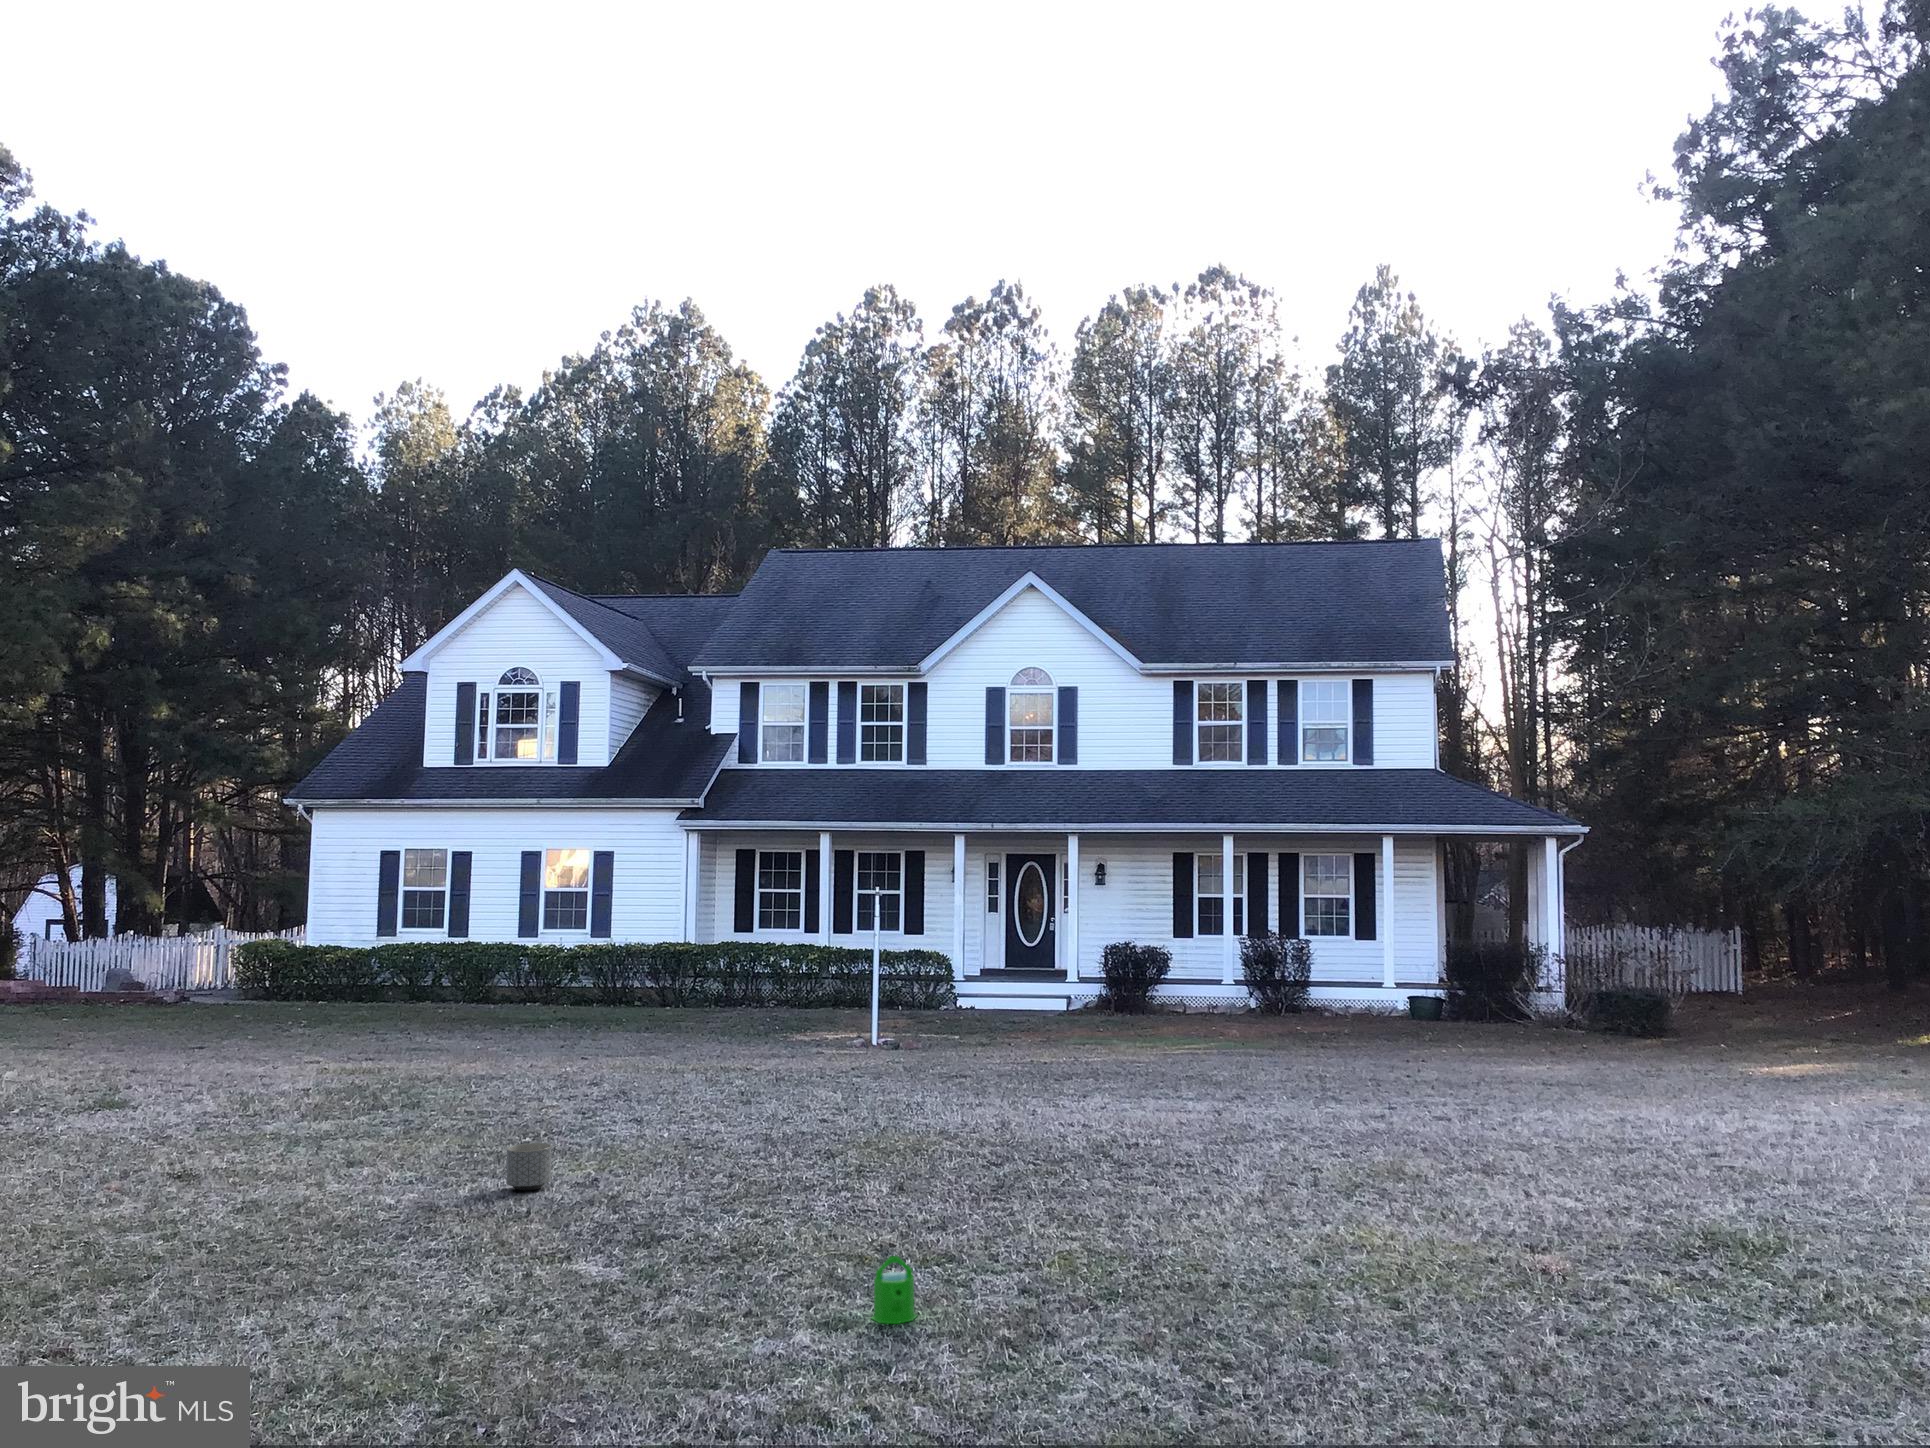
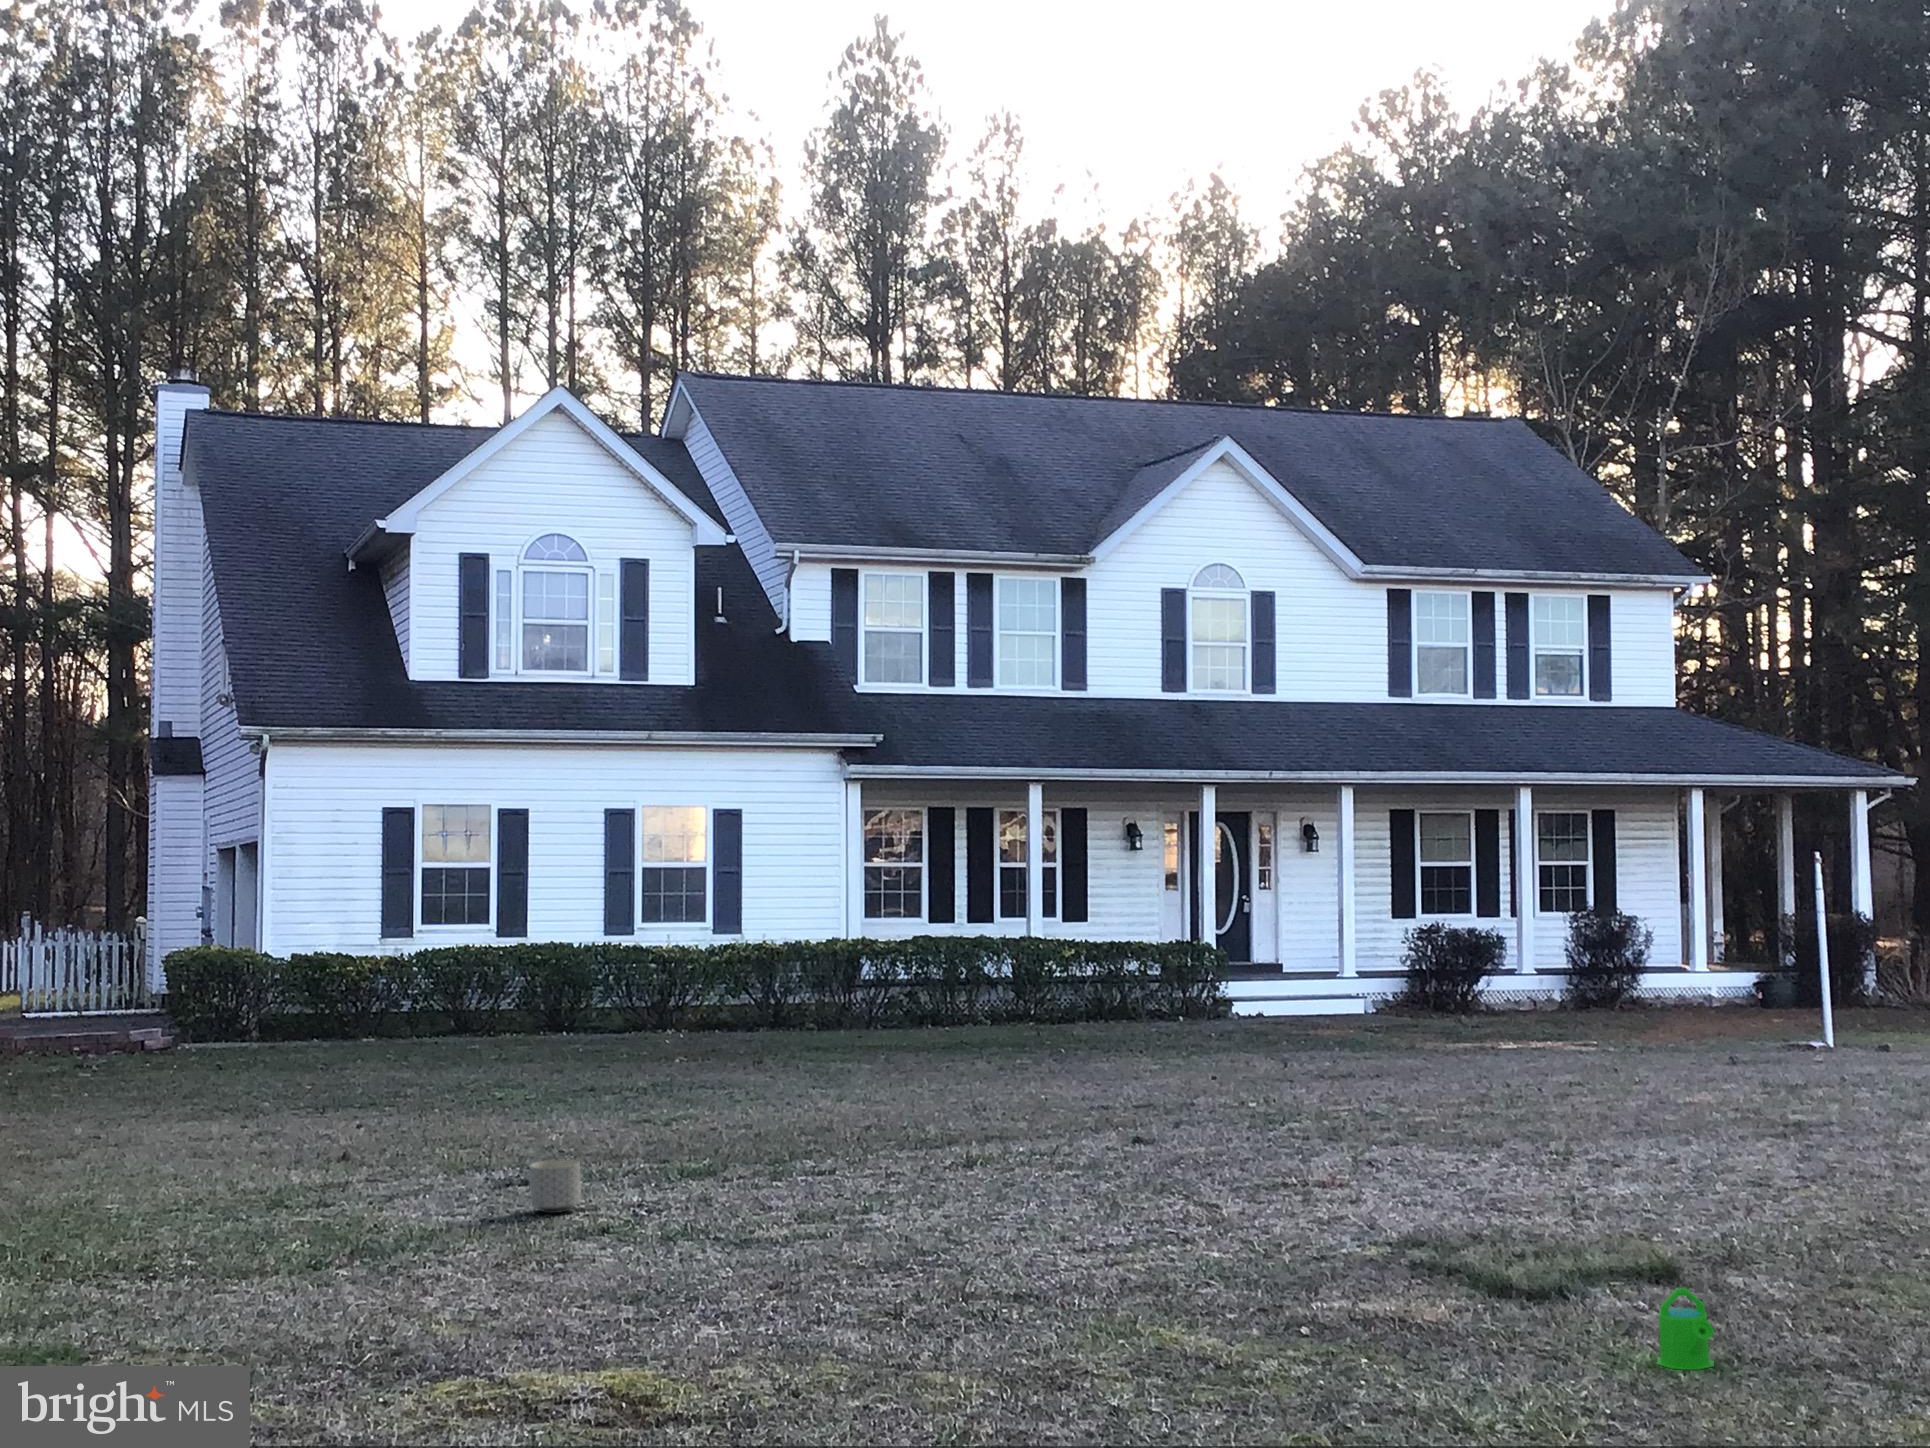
watering can: present [872,1256,917,1324] -> present [1657,1288,1714,1370]

